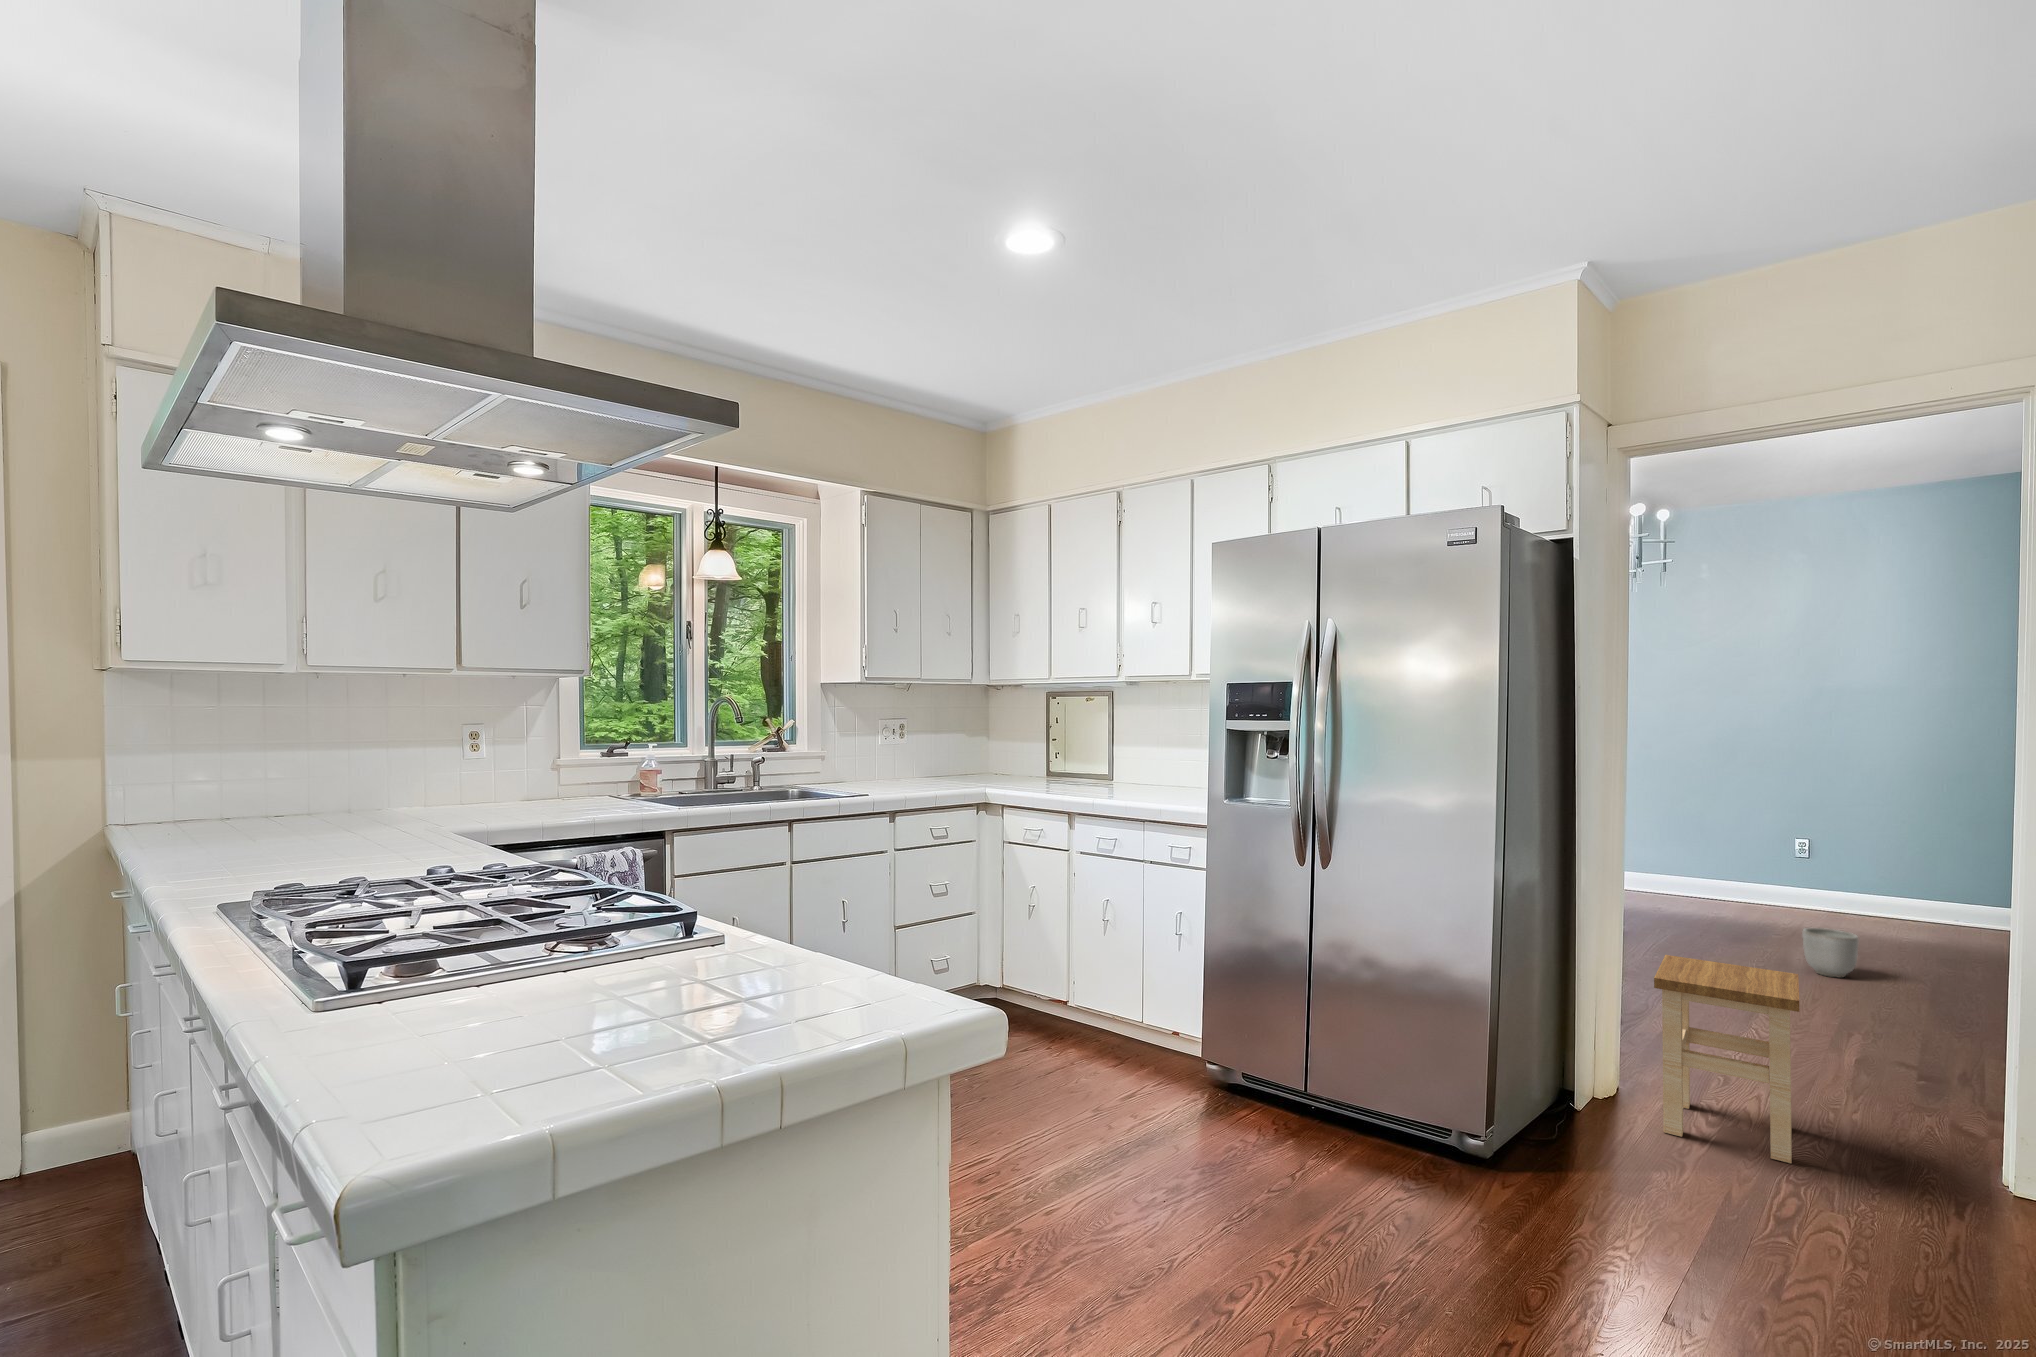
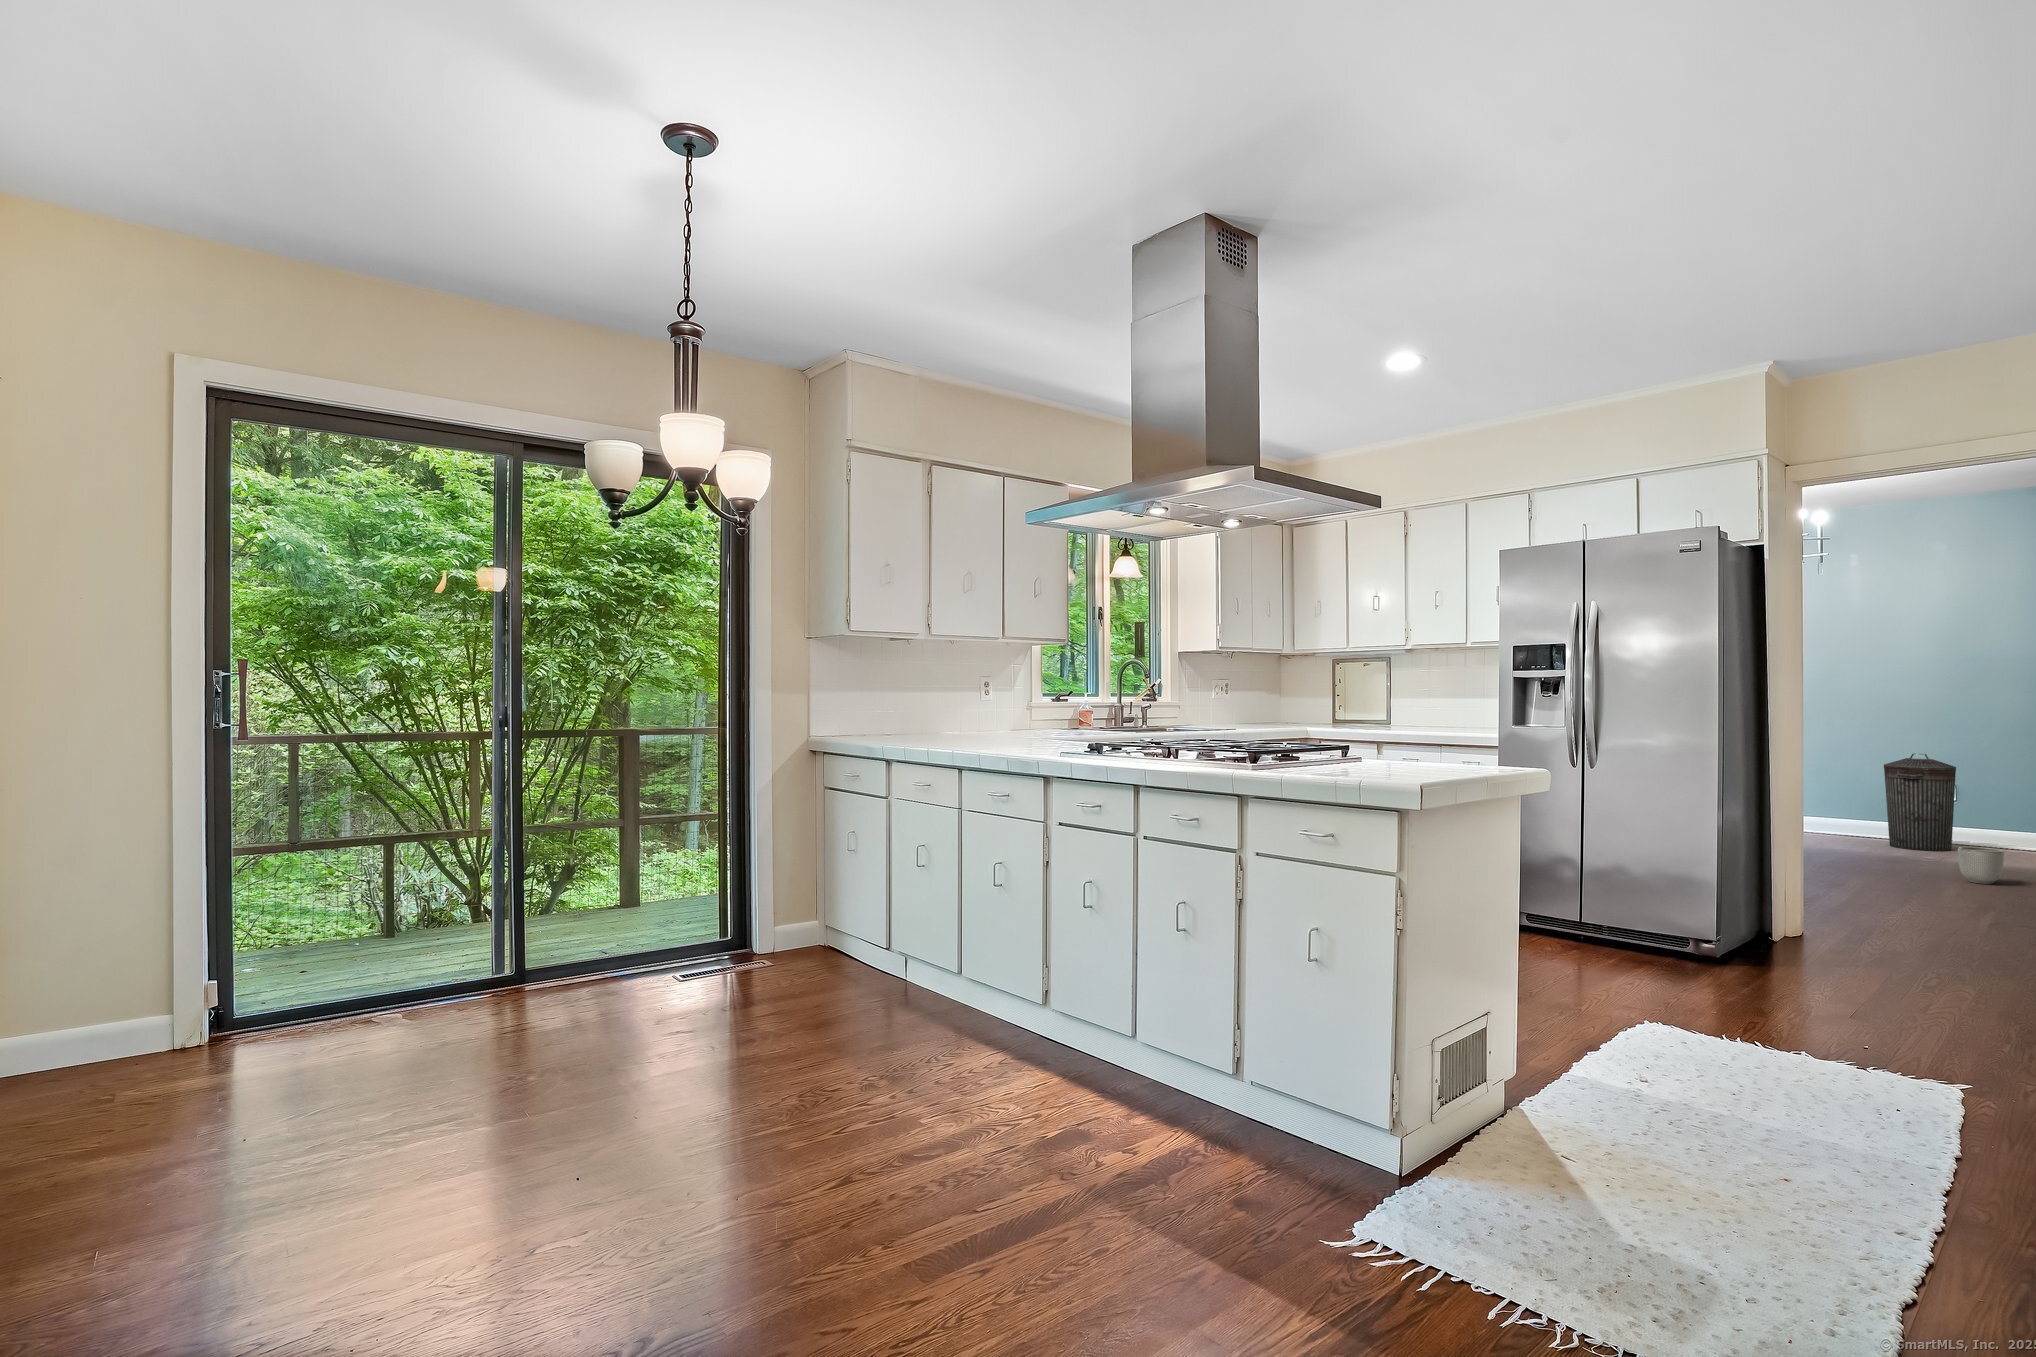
trash can: none [1705,799,1785,914] -> present [1884,754,1956,851]
stool: present [1654,955,1799,1163] -> none [1822,833,1926,956]

